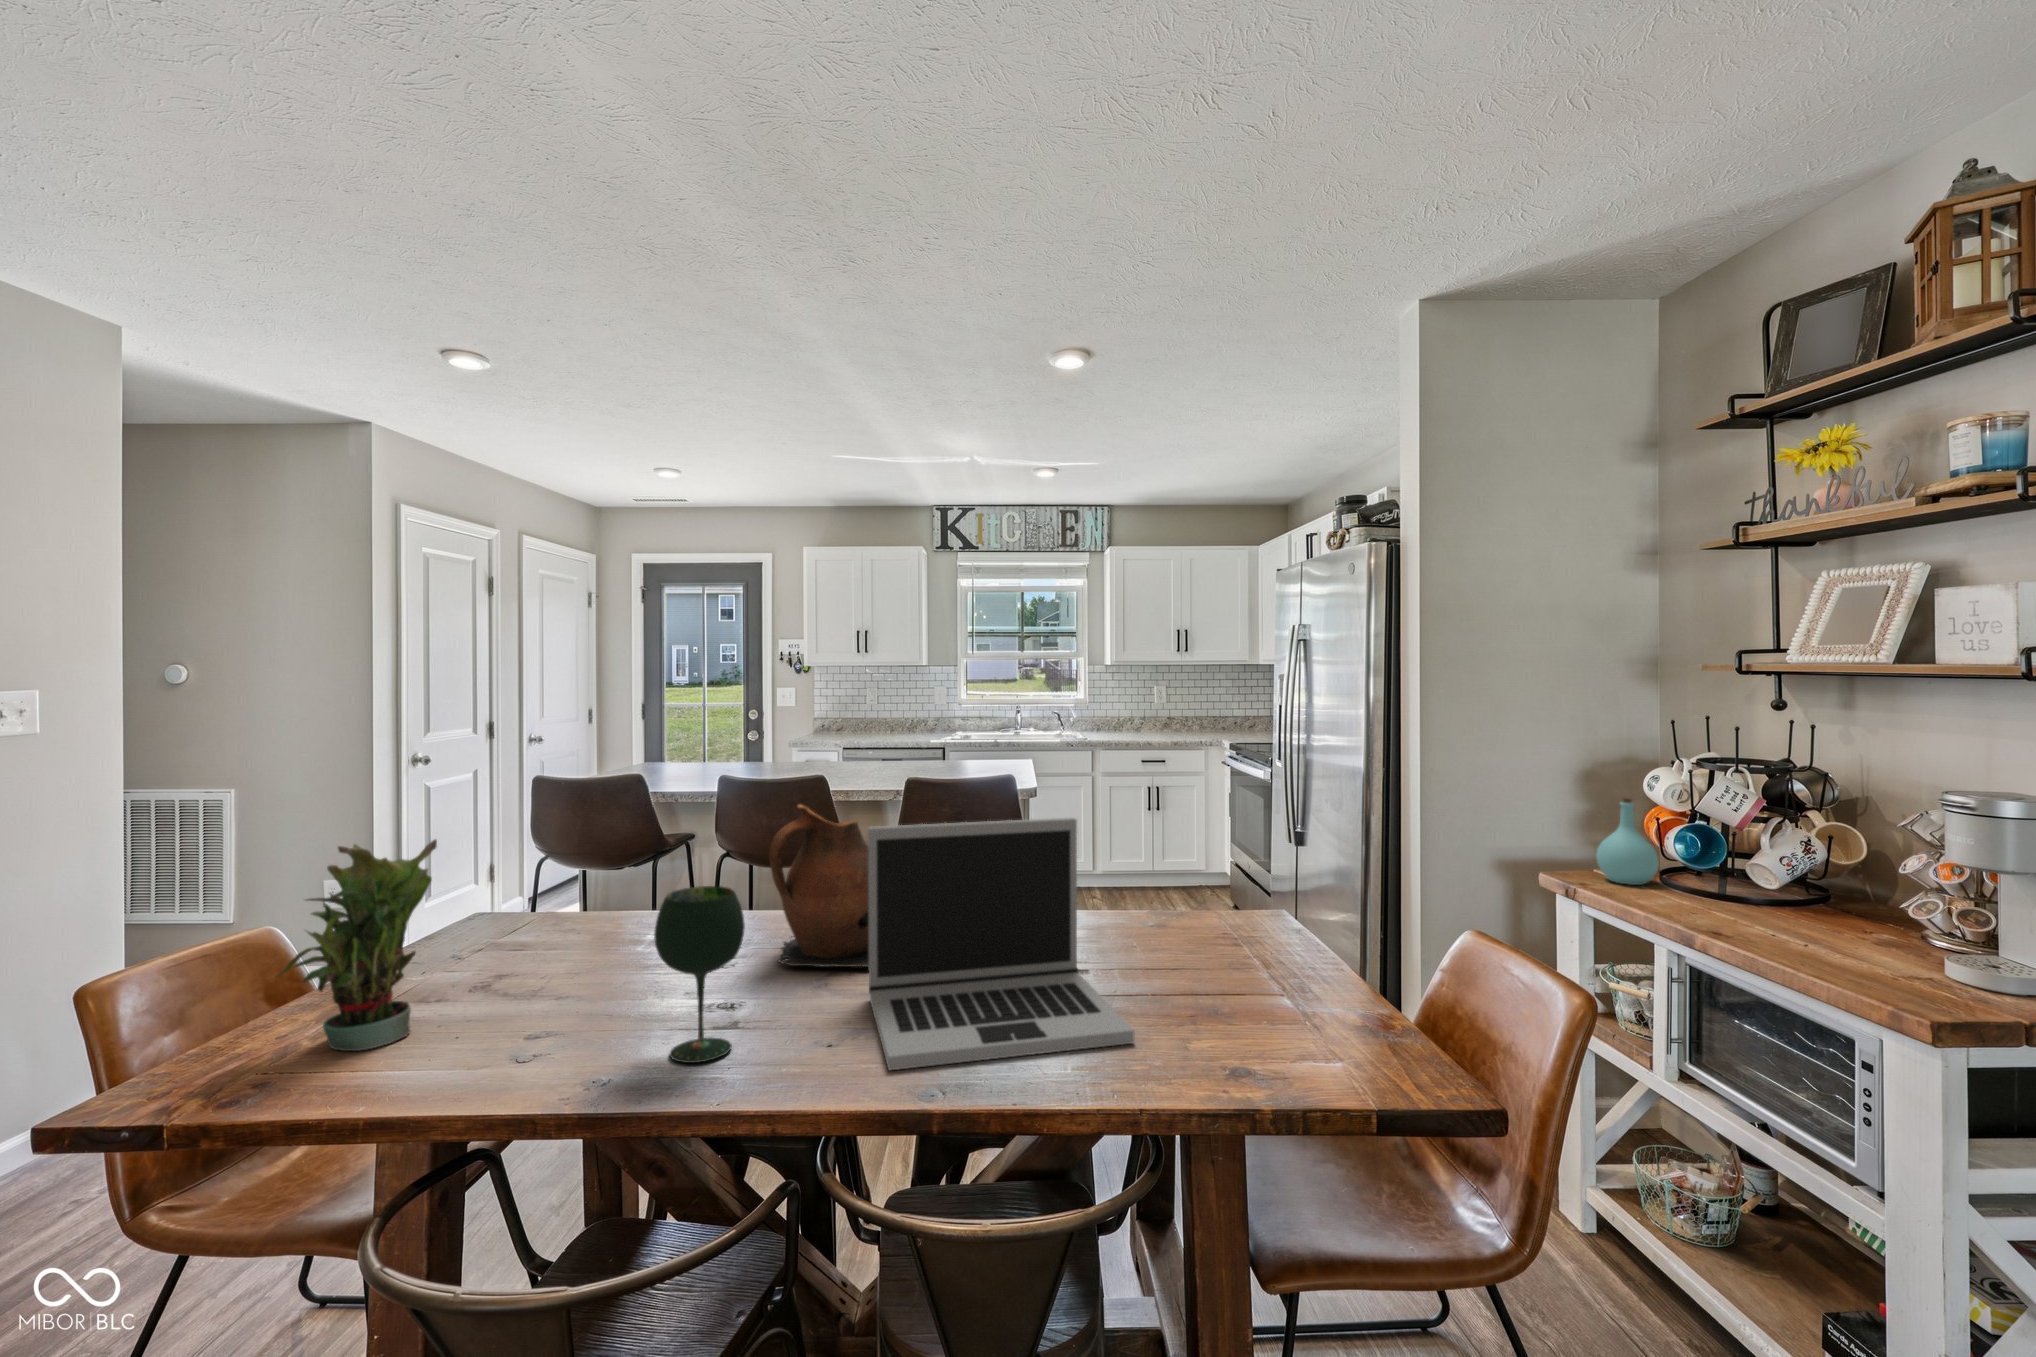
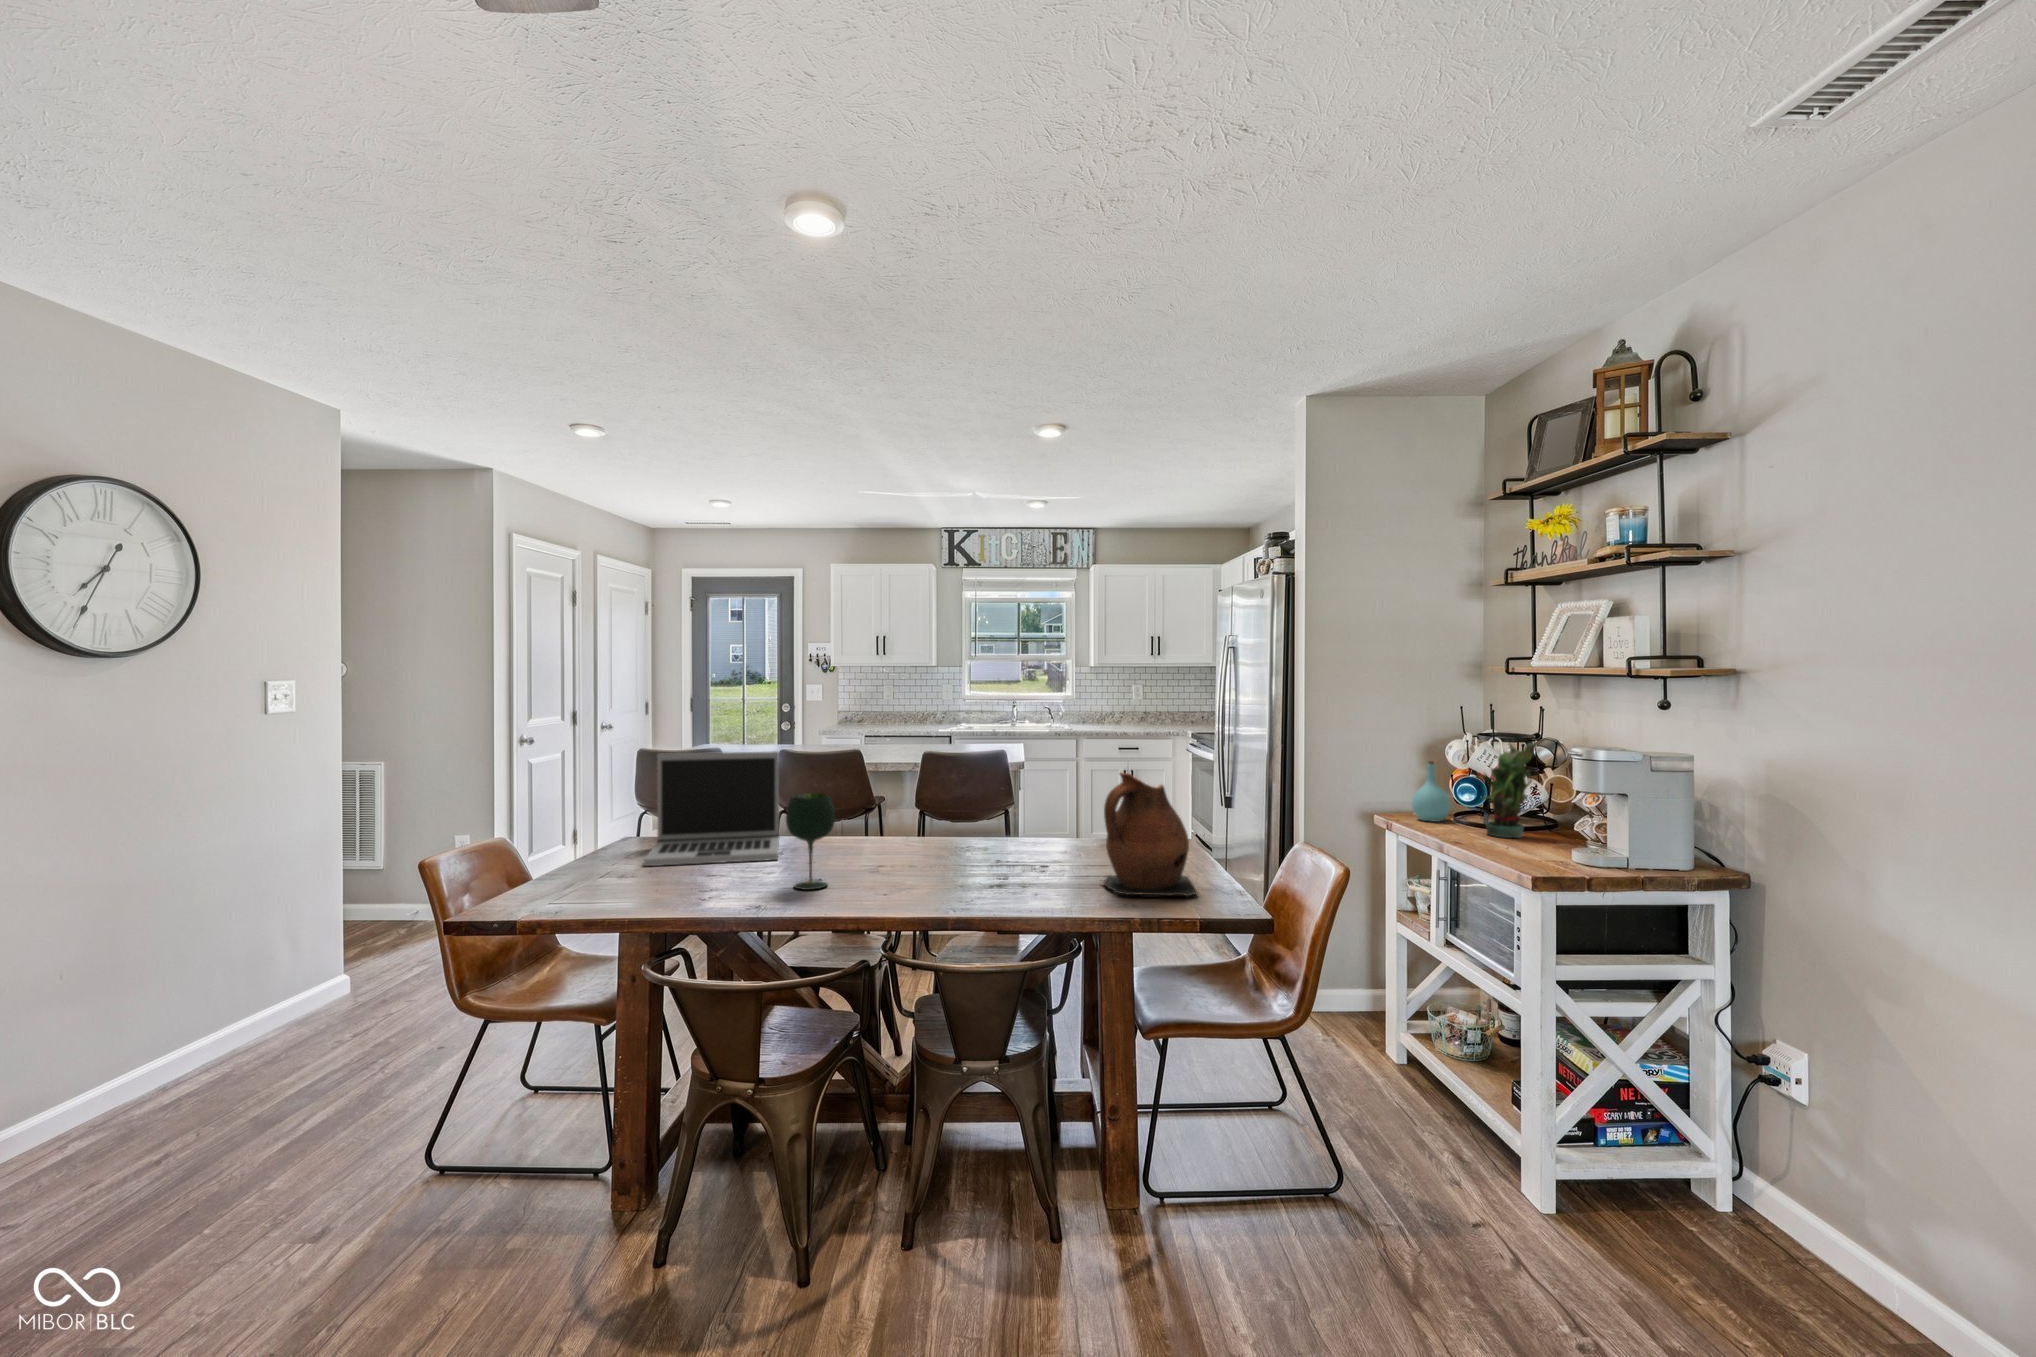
ceramic pitcher: present [770,805,869,969] -> present [1103,772,1197,897]
laptop: present [868,818,1135,1070] -> present [644,751,779,866]
potted plant: present [276,840,437,1051] -> present [1476,742,1539,838]

